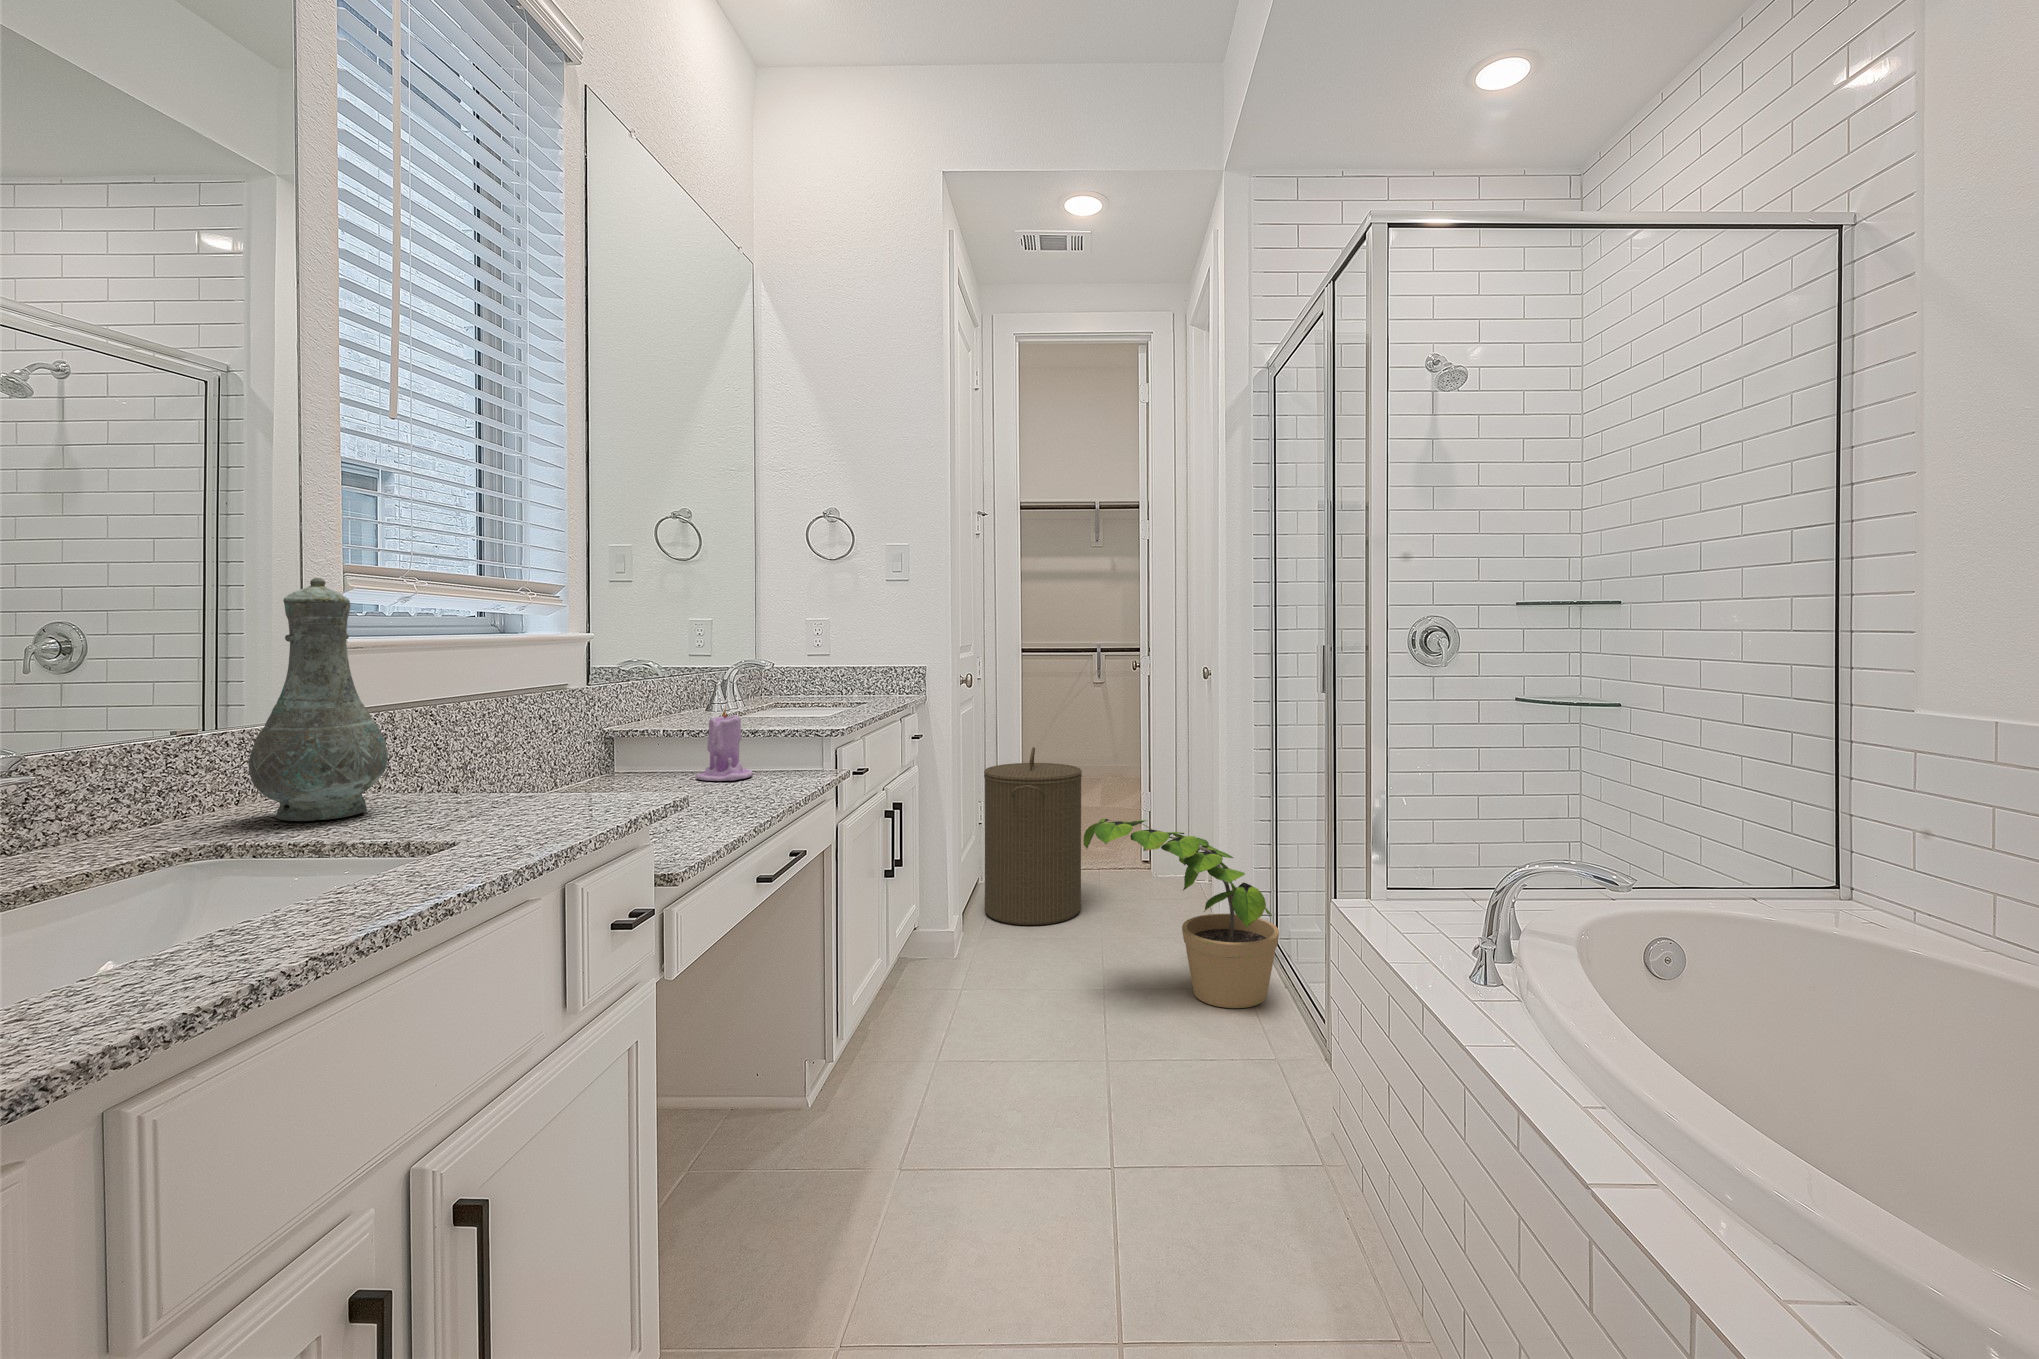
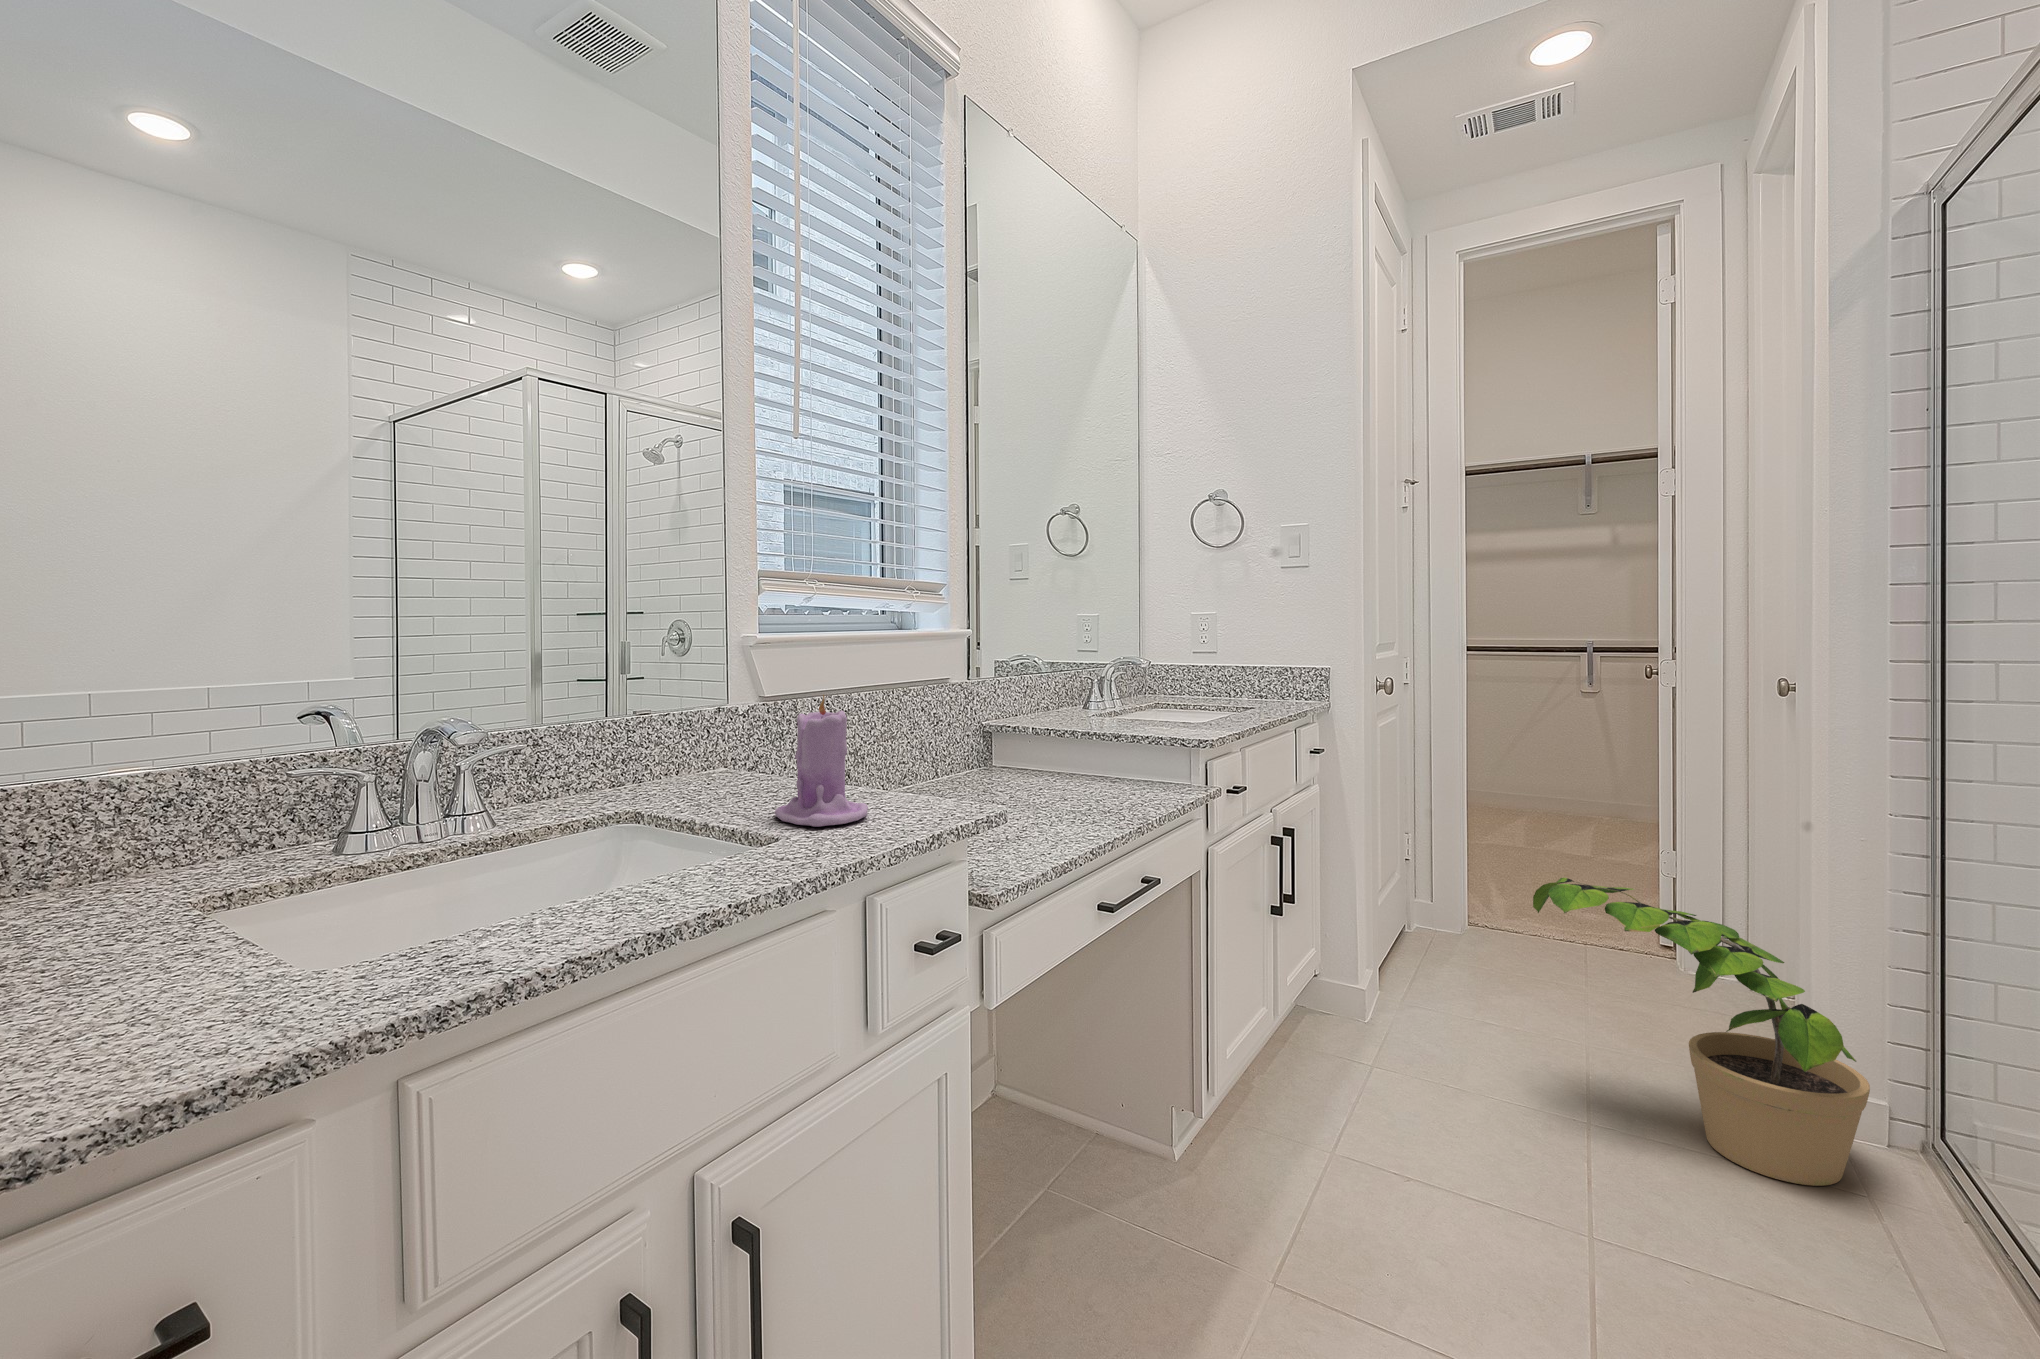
vase: present [248,578,388,821] -> none [662,587,759,801]
candle: present [696,706,753,781] -> present [775,695,868,827]
laundry hamper: present [984,747,1082,925] -> none [1404,772,1542,991]

